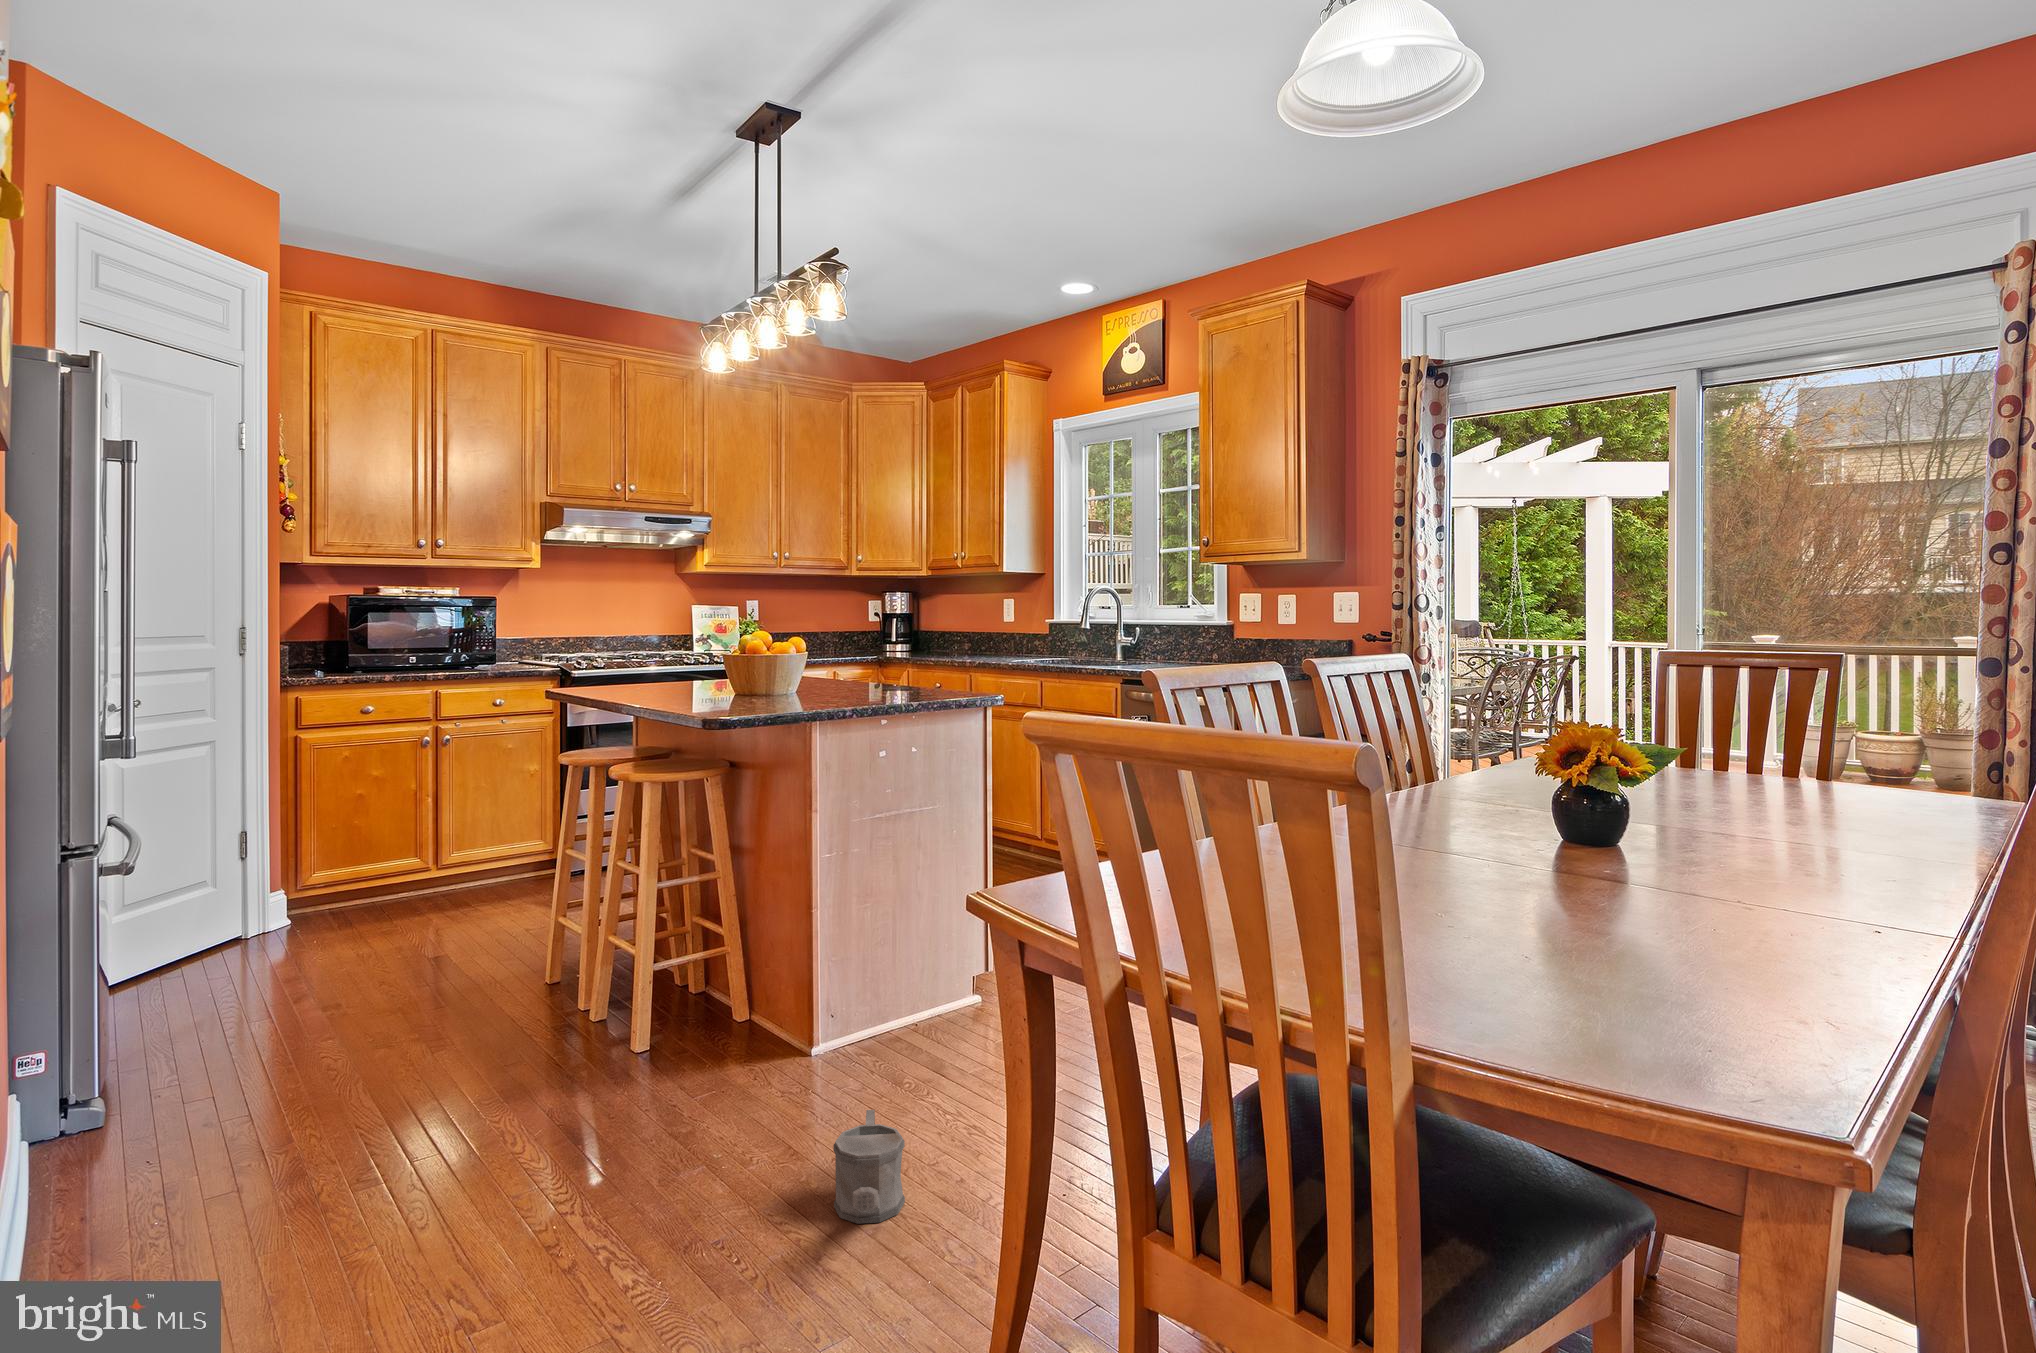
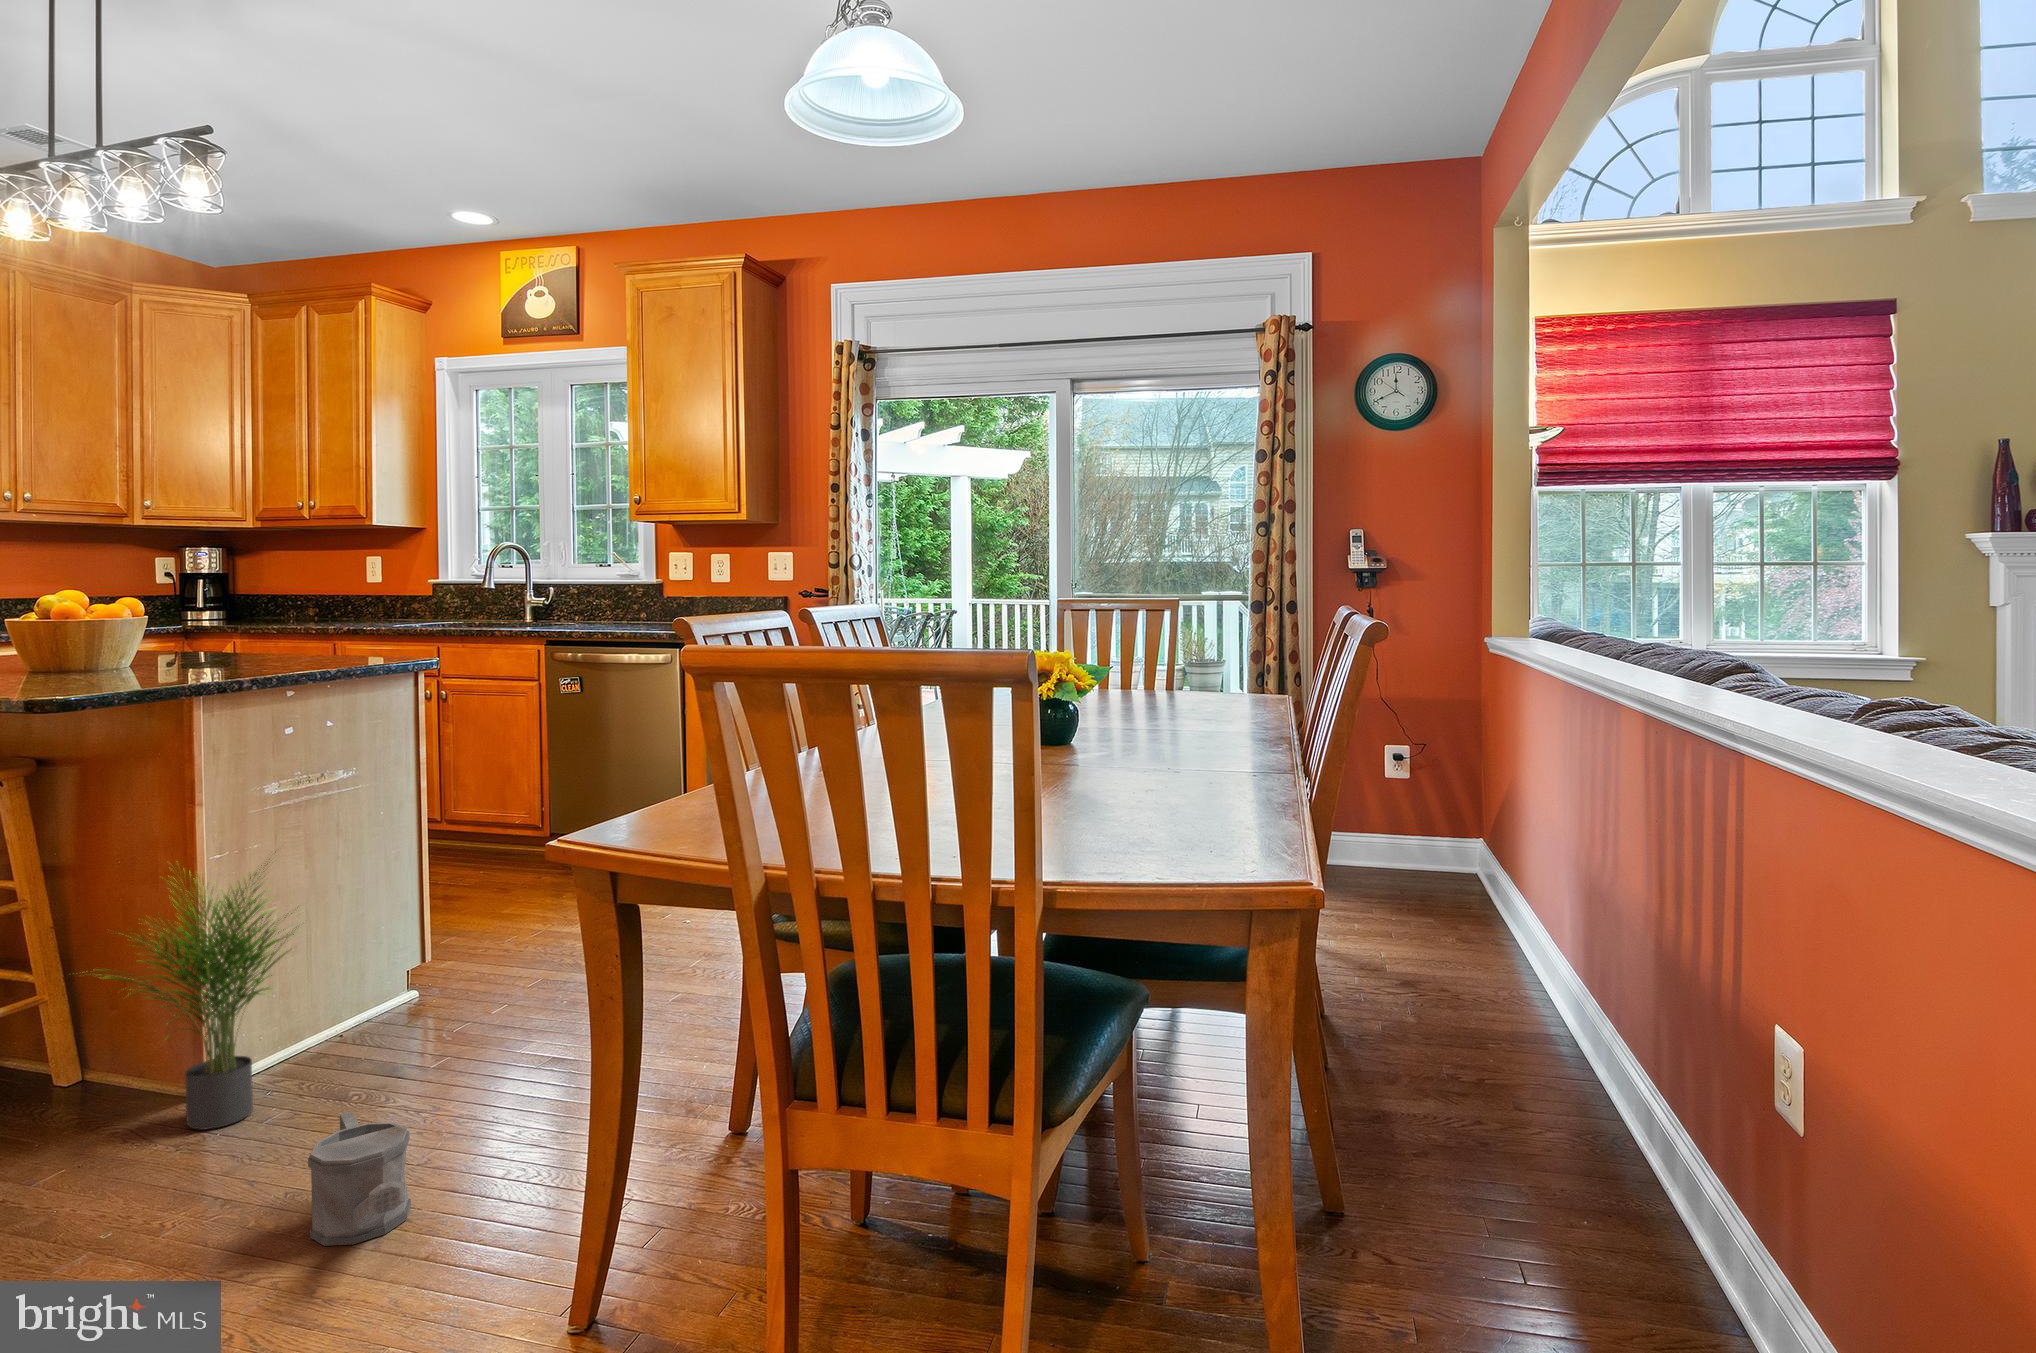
potted plant: none [726,875,881,1089] -> present [100,863,294,1130]

